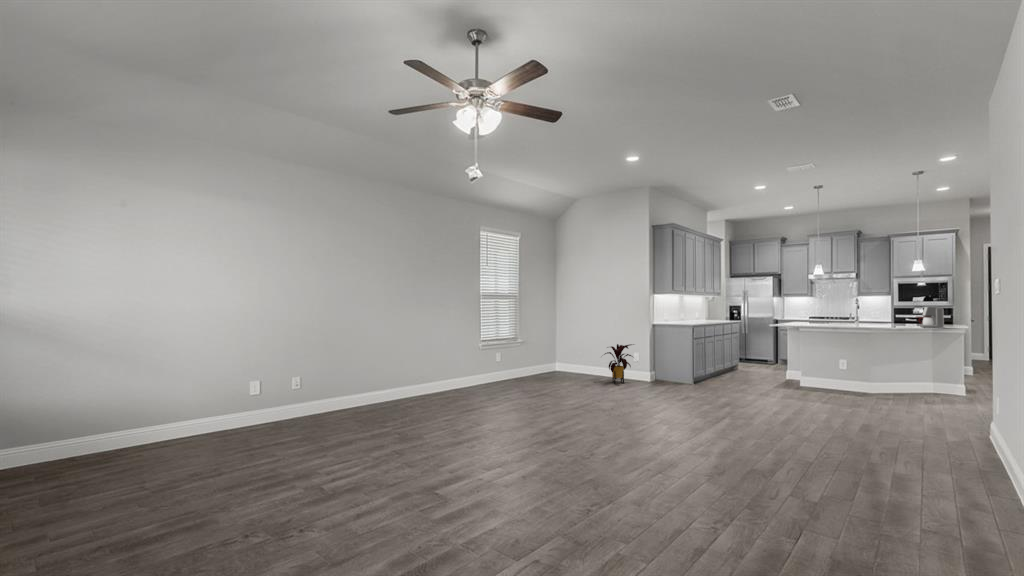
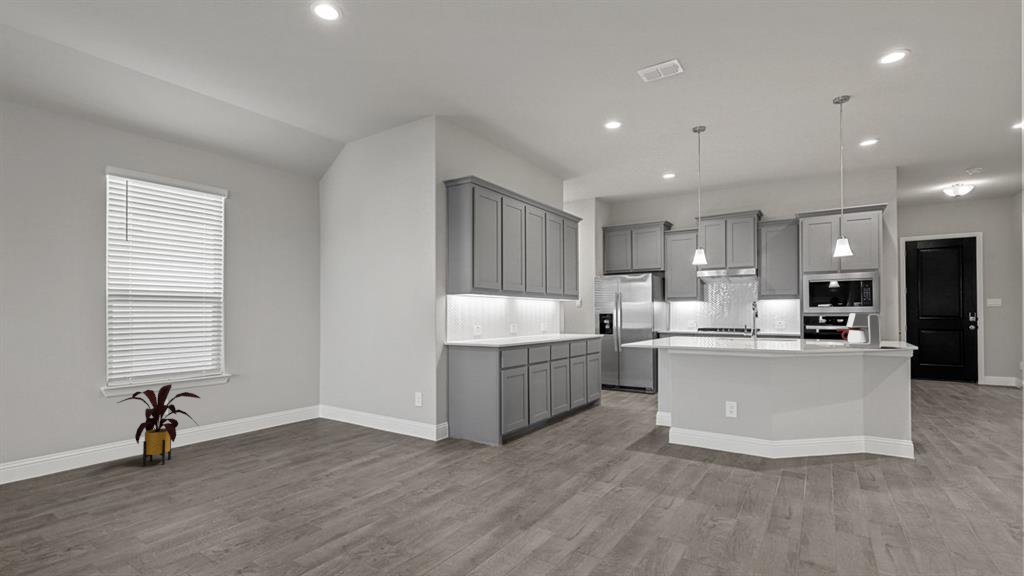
house plant: present [604,344,633,384] -> present [118,384,200,466]

